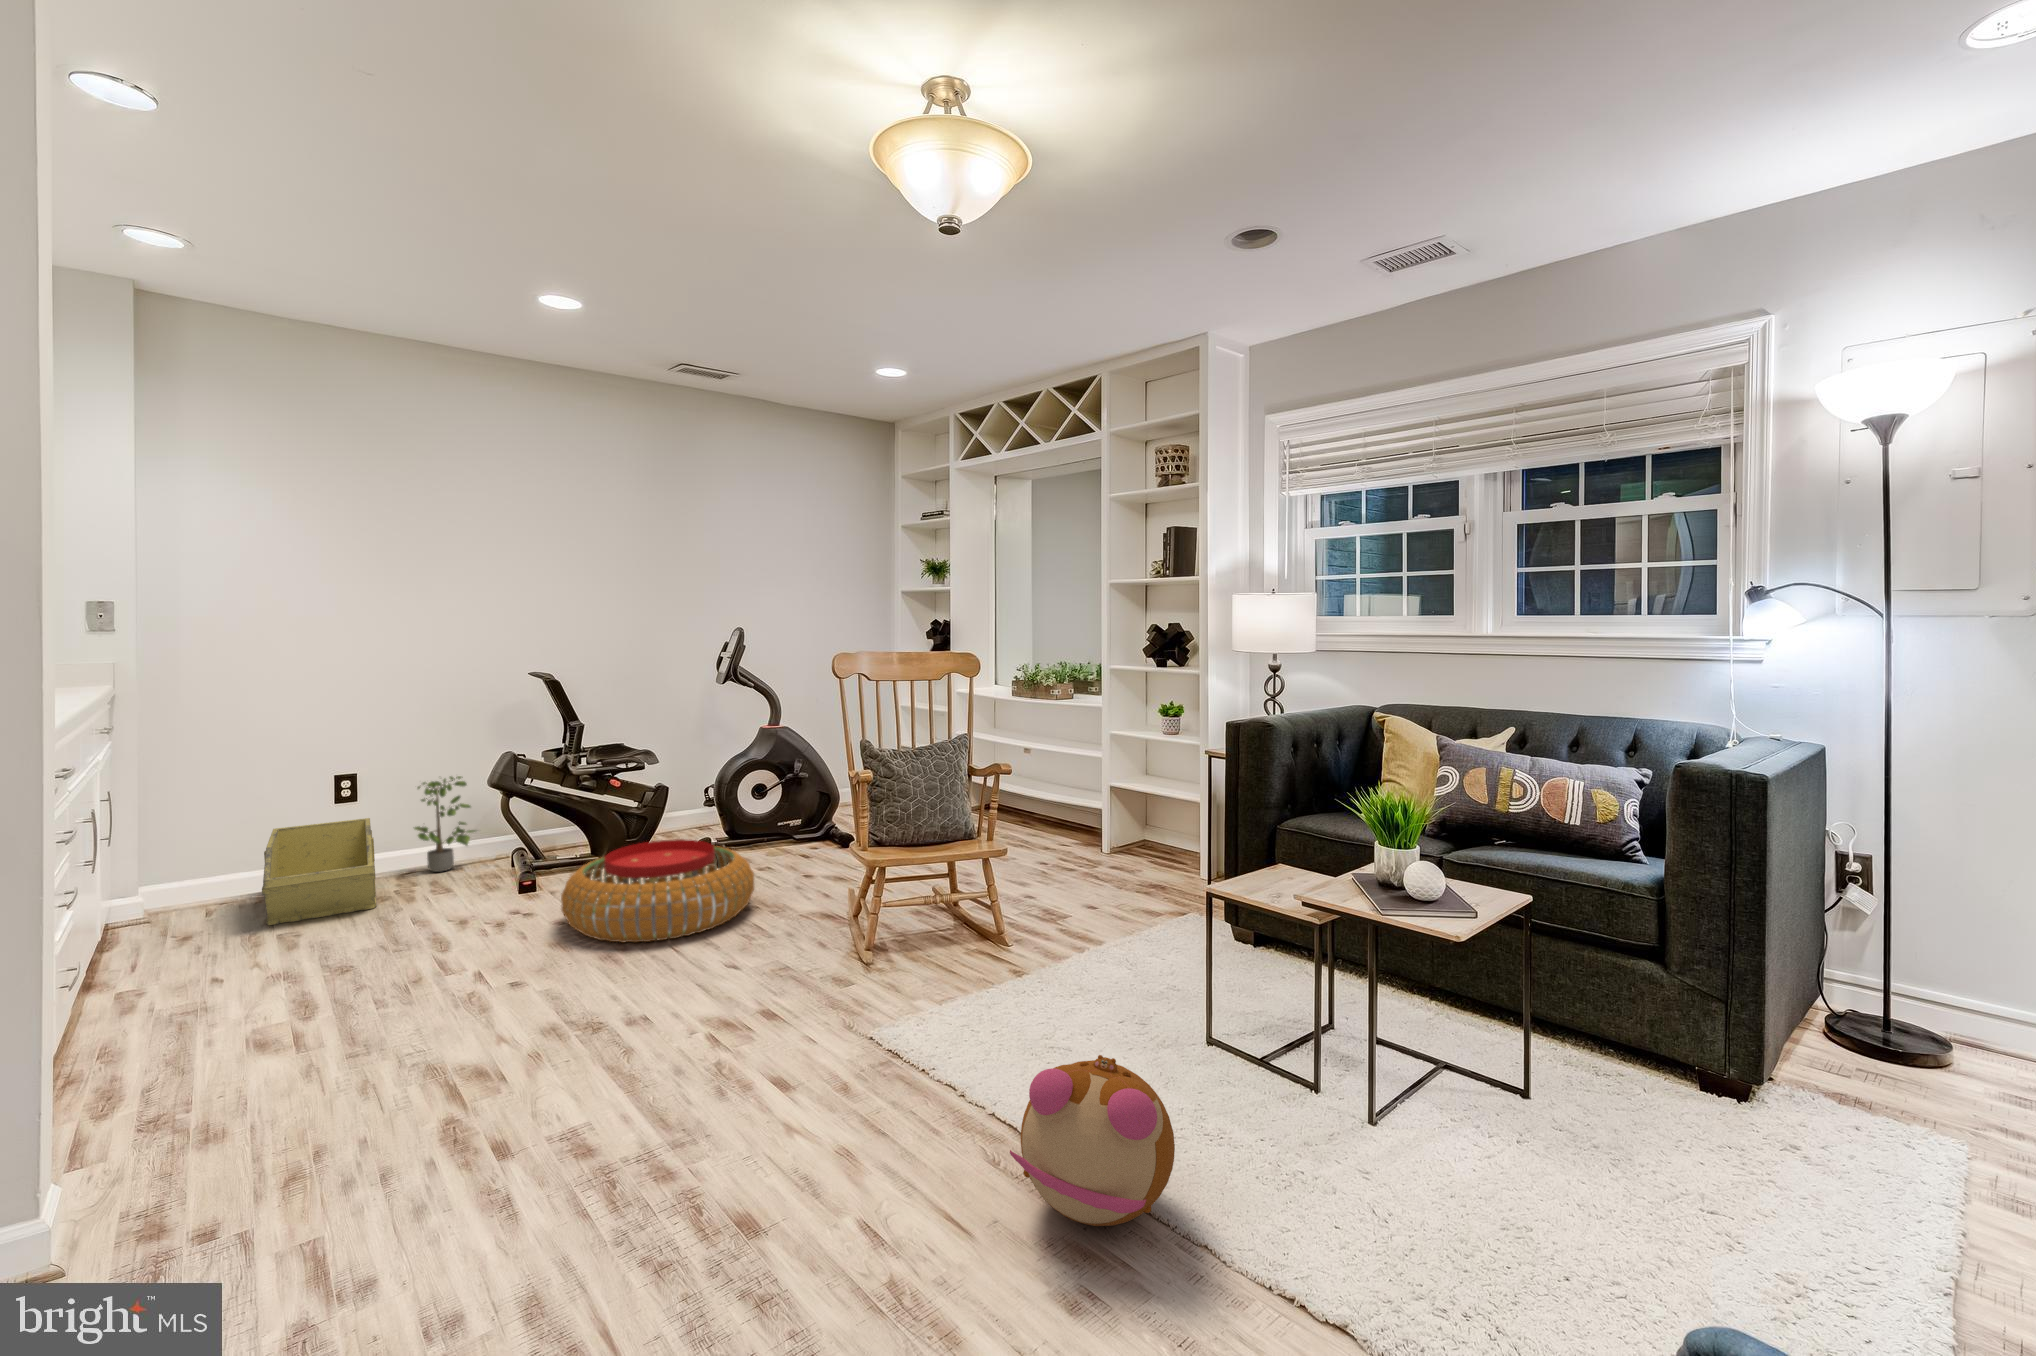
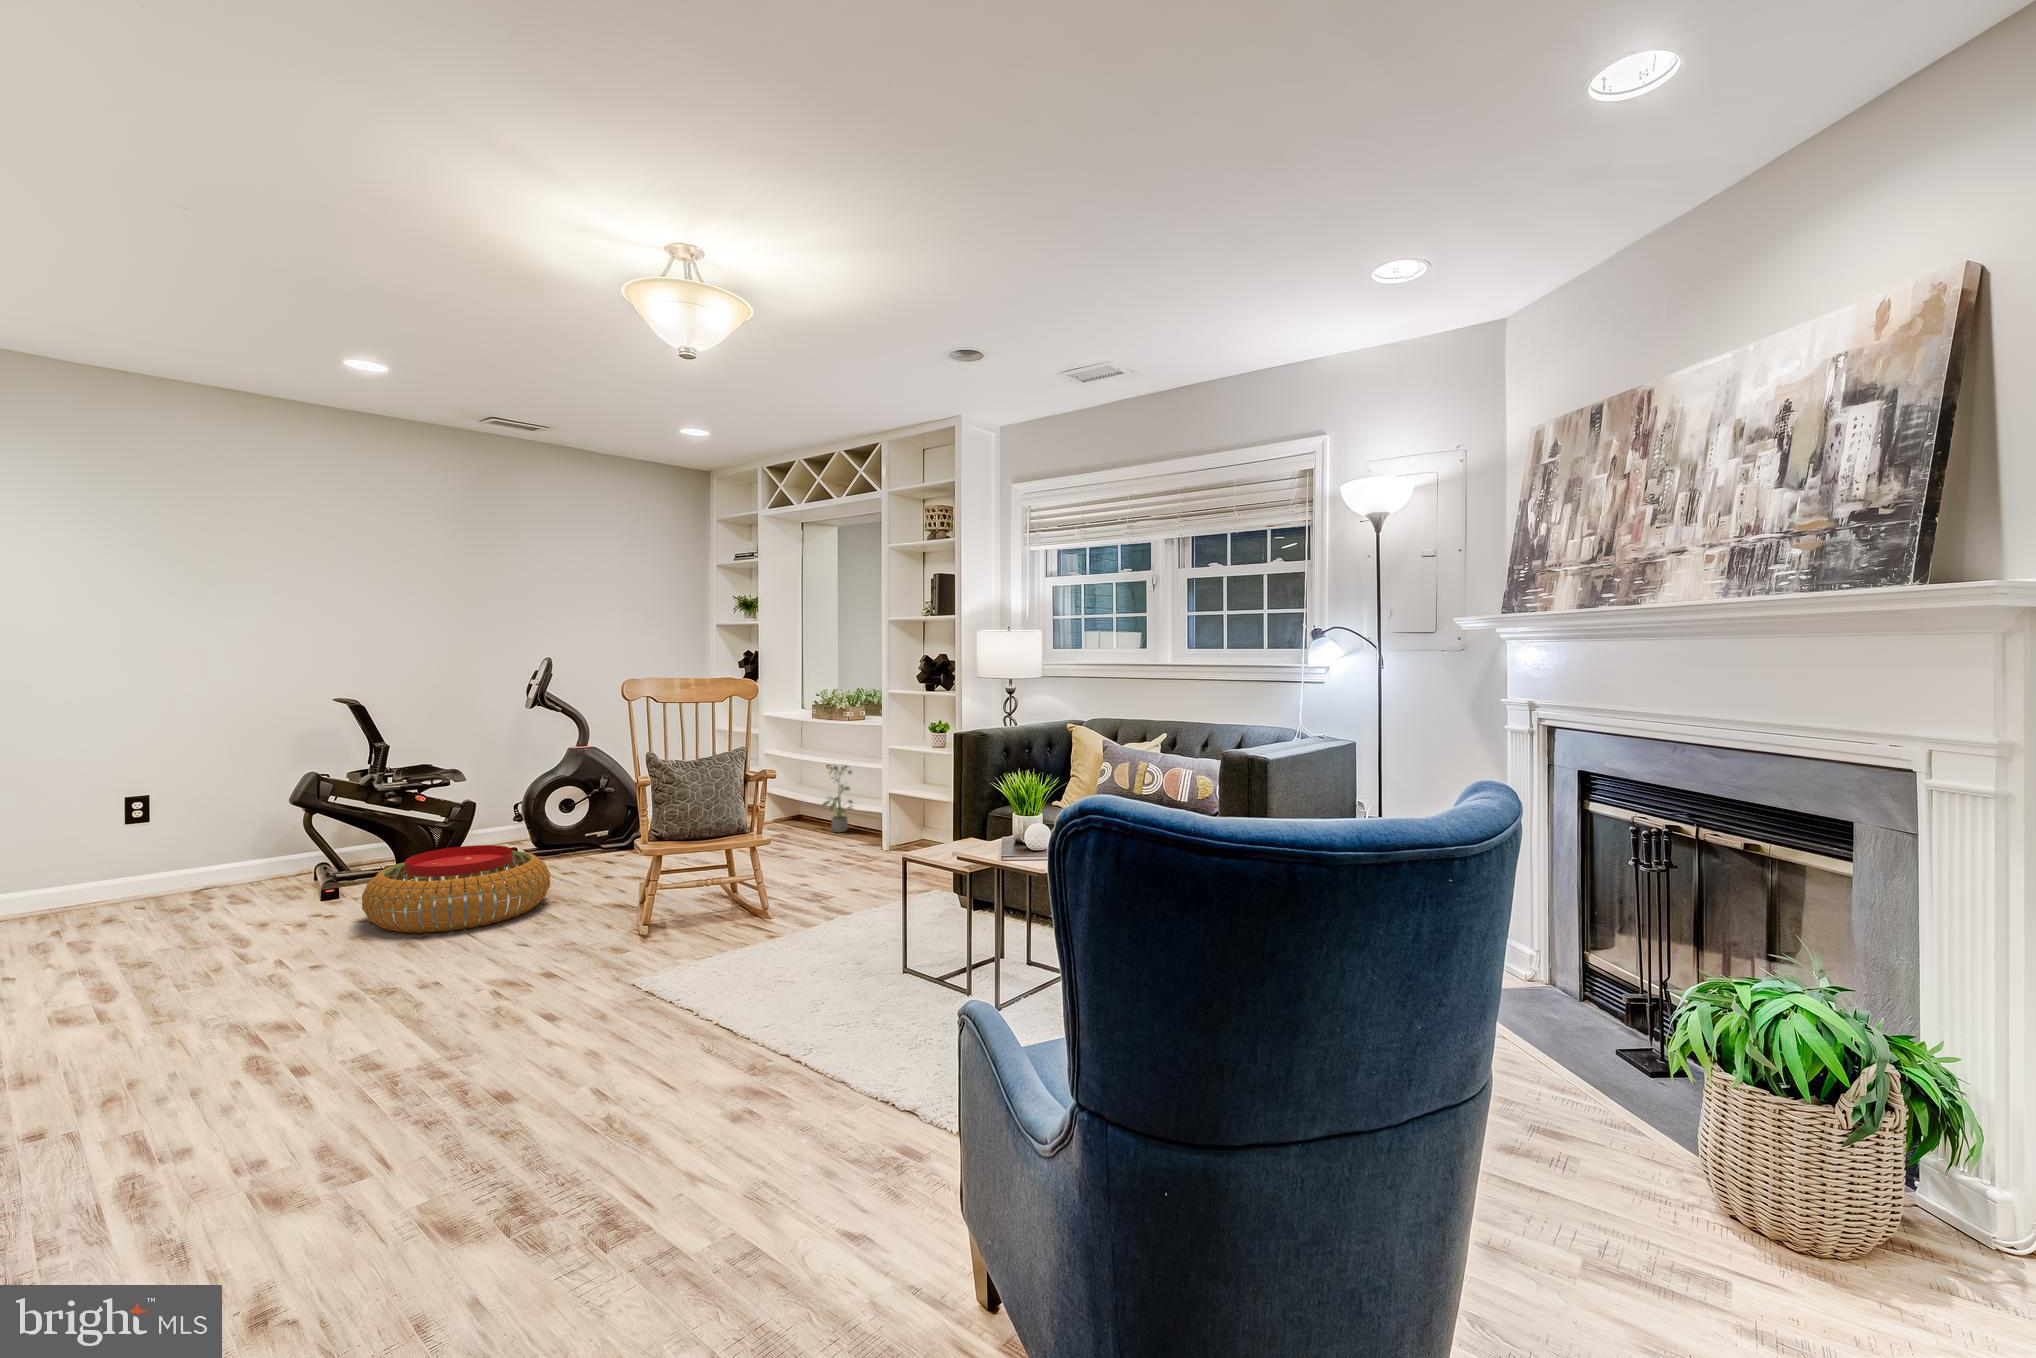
potted plant: present [414,776,475,872] -> present [823,766,852,832]
storage bin: present [262,818,376,925] -> none [54,836,173,935]
plush toy: present [1010,1055,1175,1226] -> none [703,959,829,1077]

